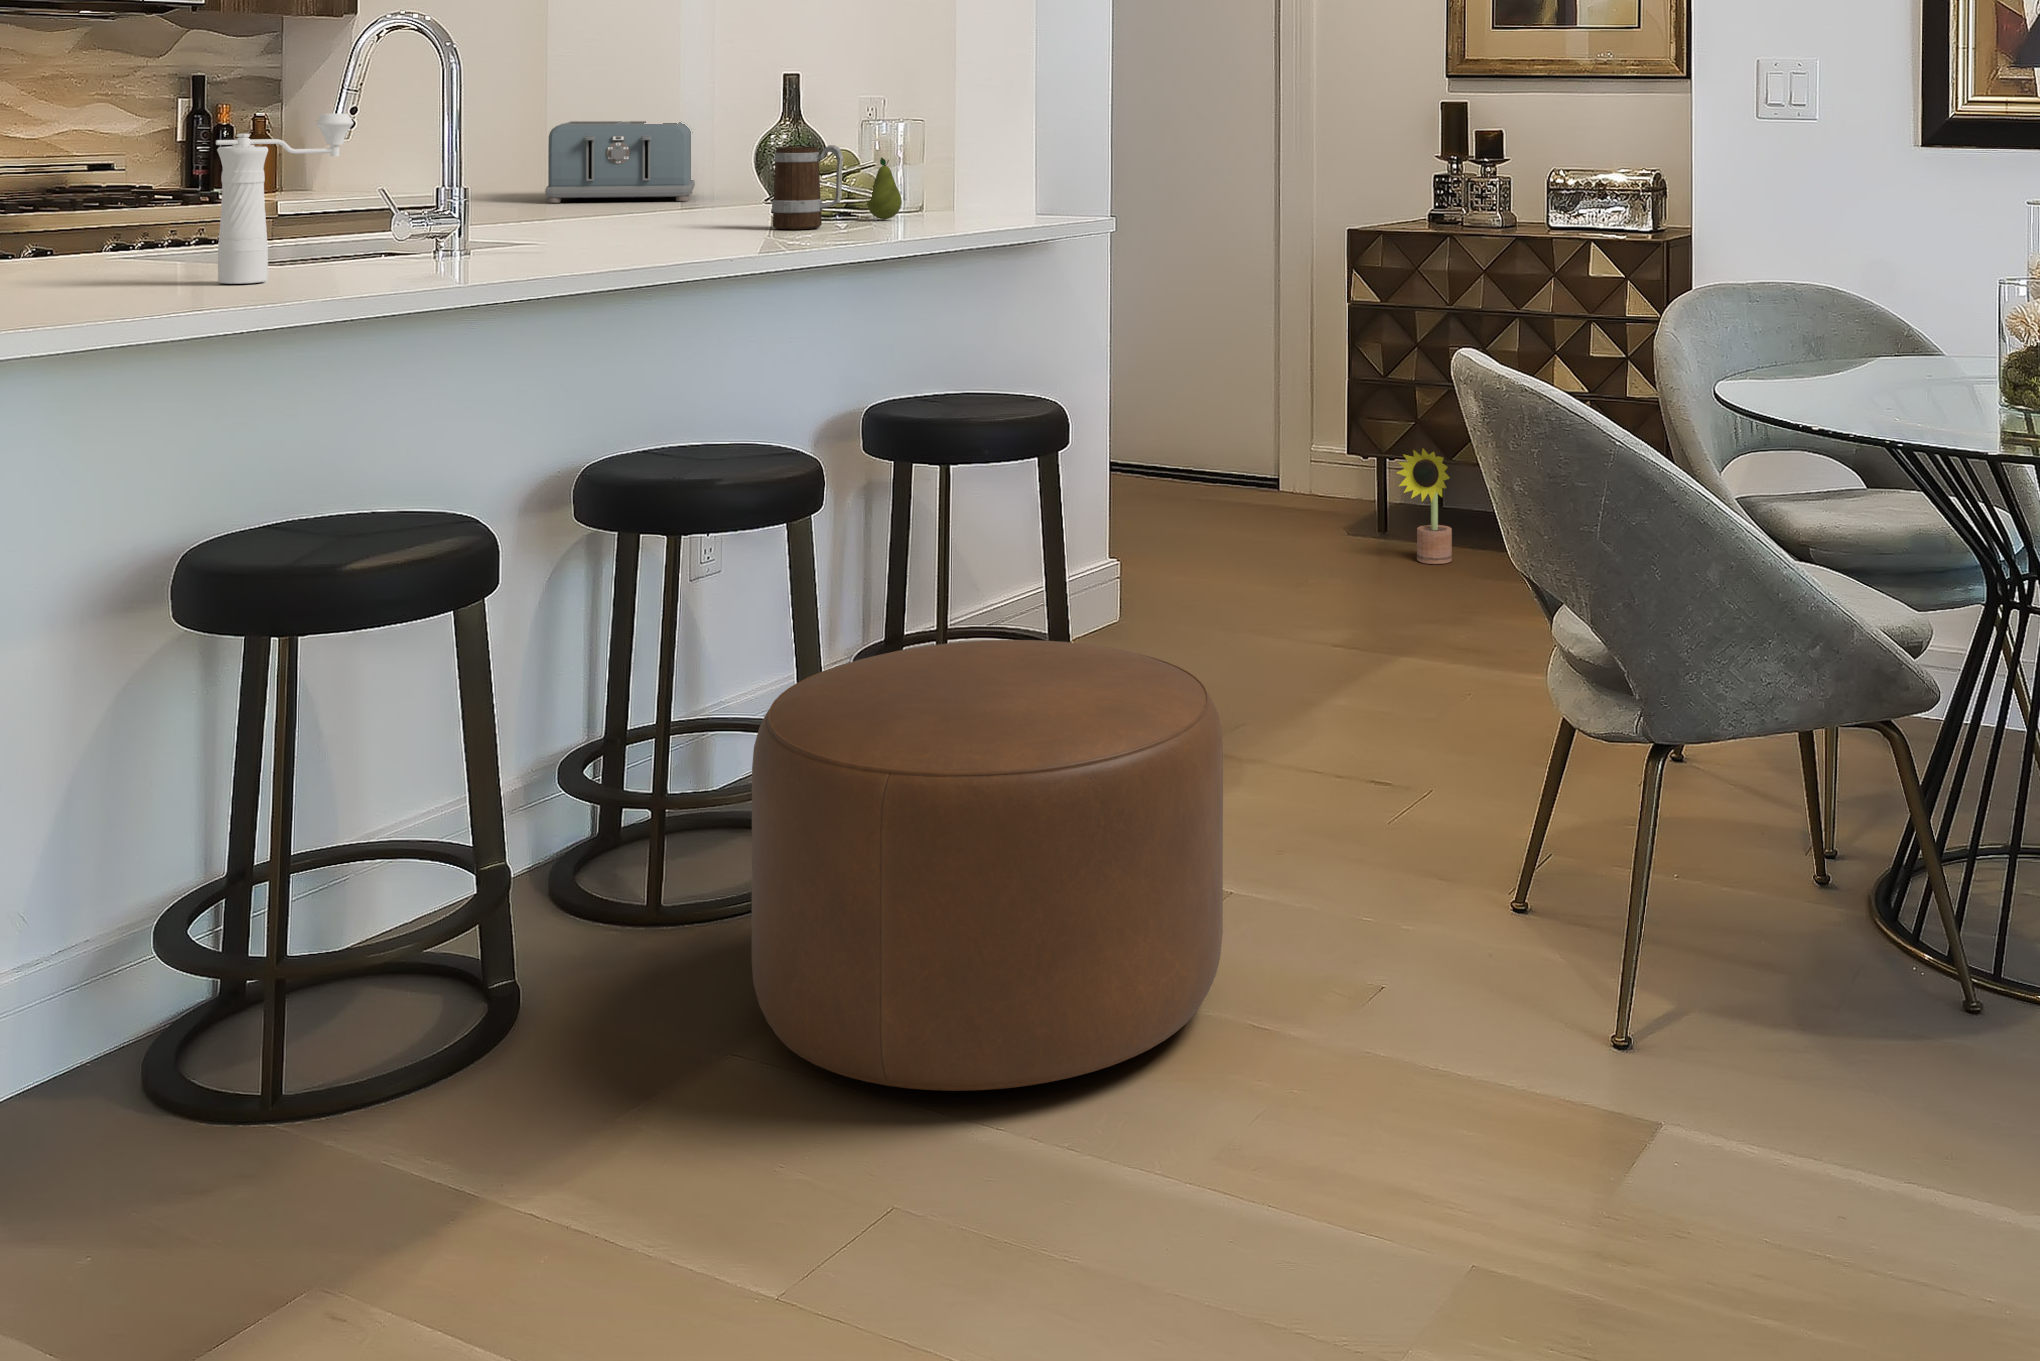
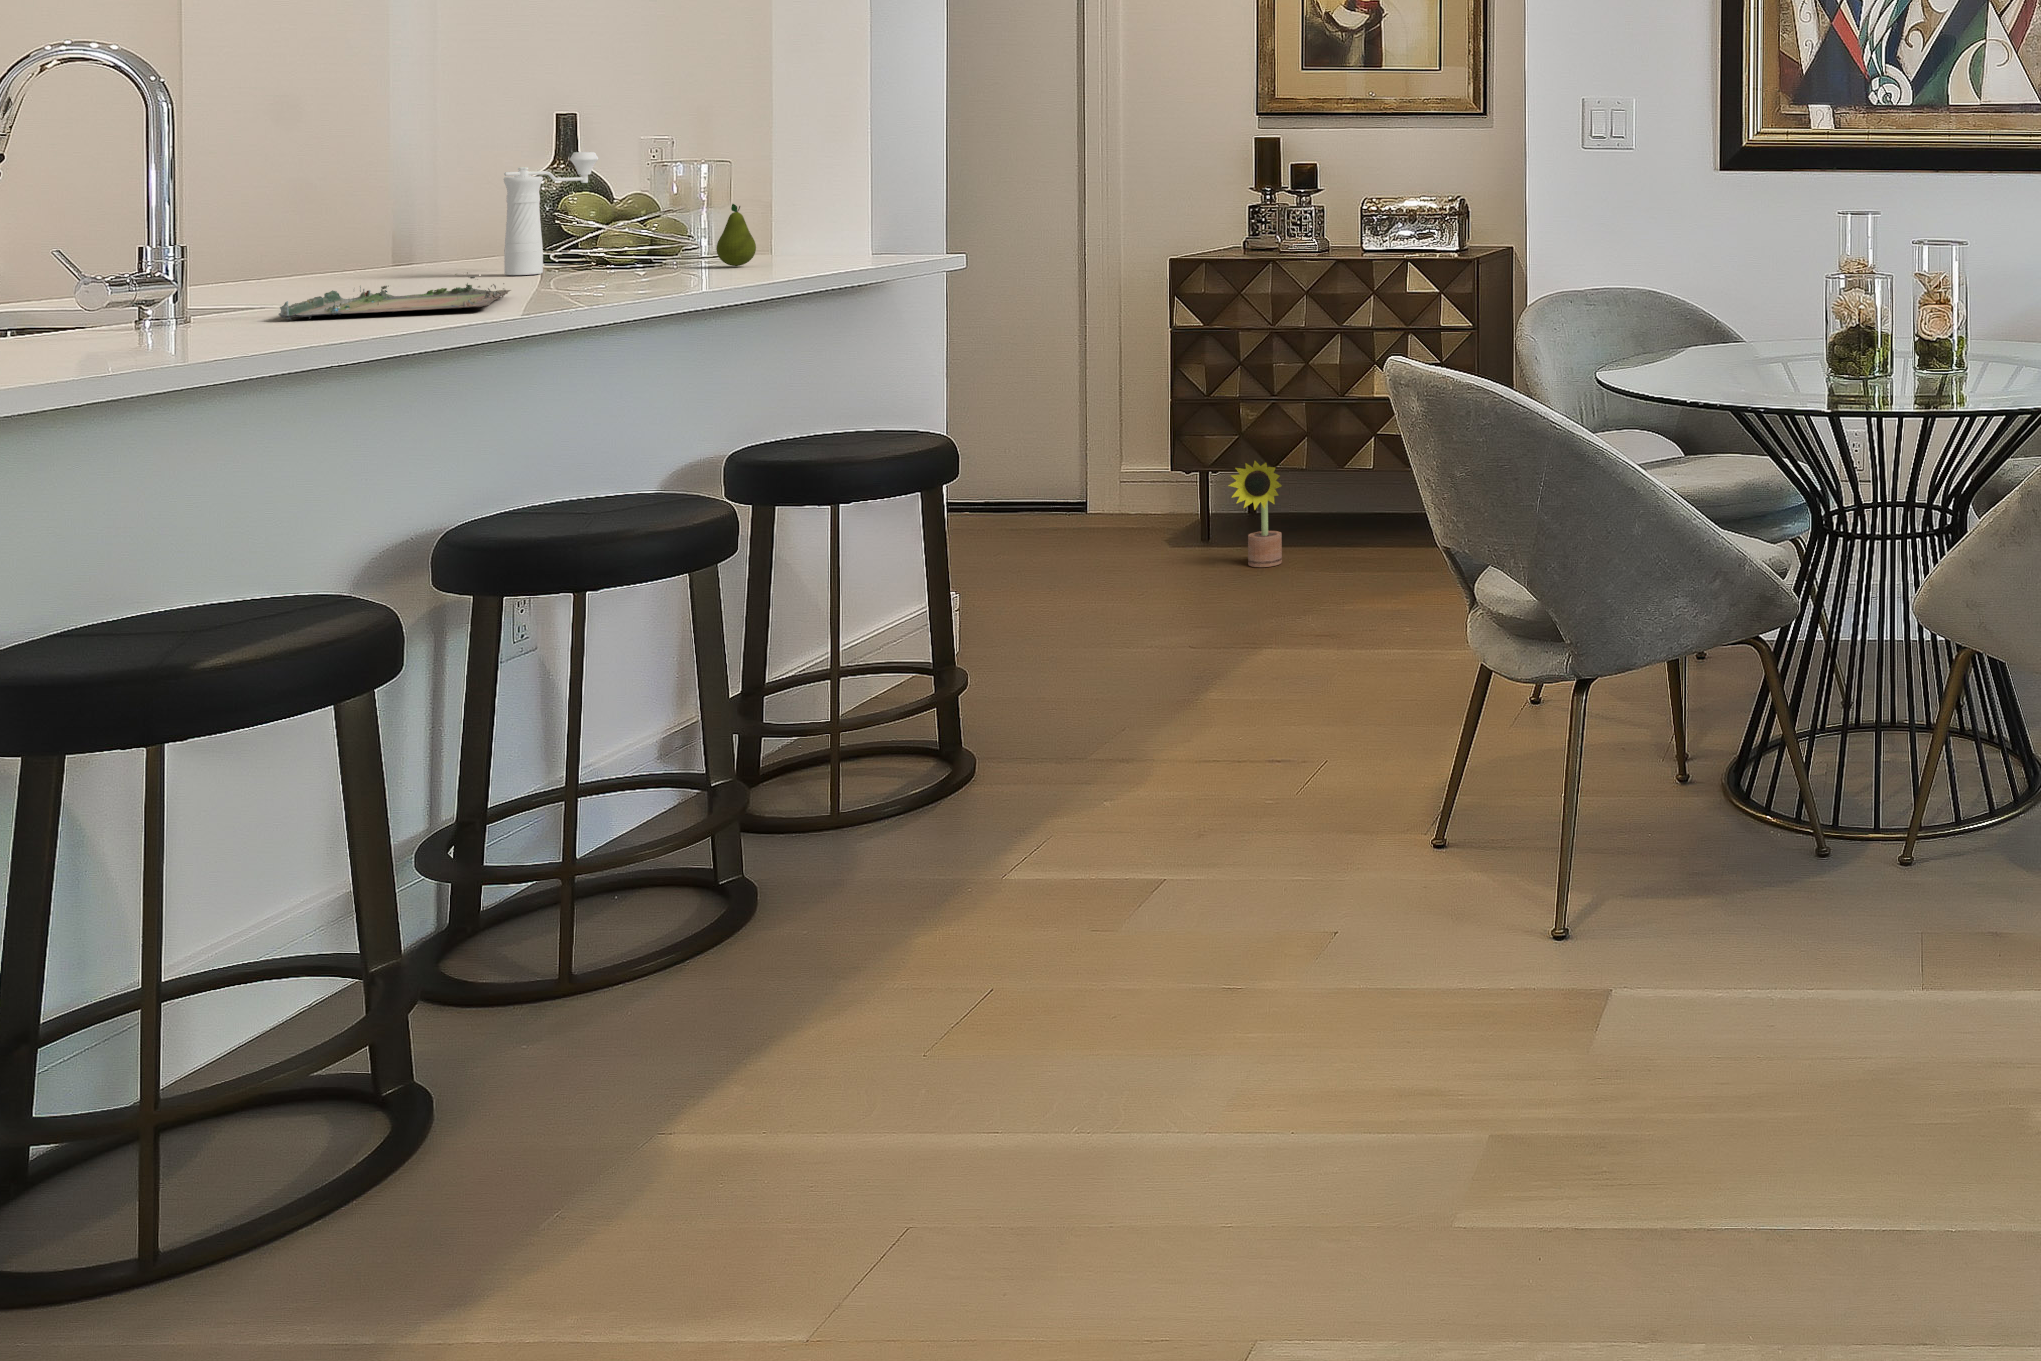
pepper mill: present [216,114,353,284] -> present [504,152,599,275]
toaster: present [545,121,695,203] -> none [273,170,462,263]
mug: present [772,145,843,229] -> none [621,192,704,280]
tray: none [455,216,662,254] -> present [279,272,511,319]
ottoman: present [752,640,1223,1091] -> none [718,655,1199,1082]

